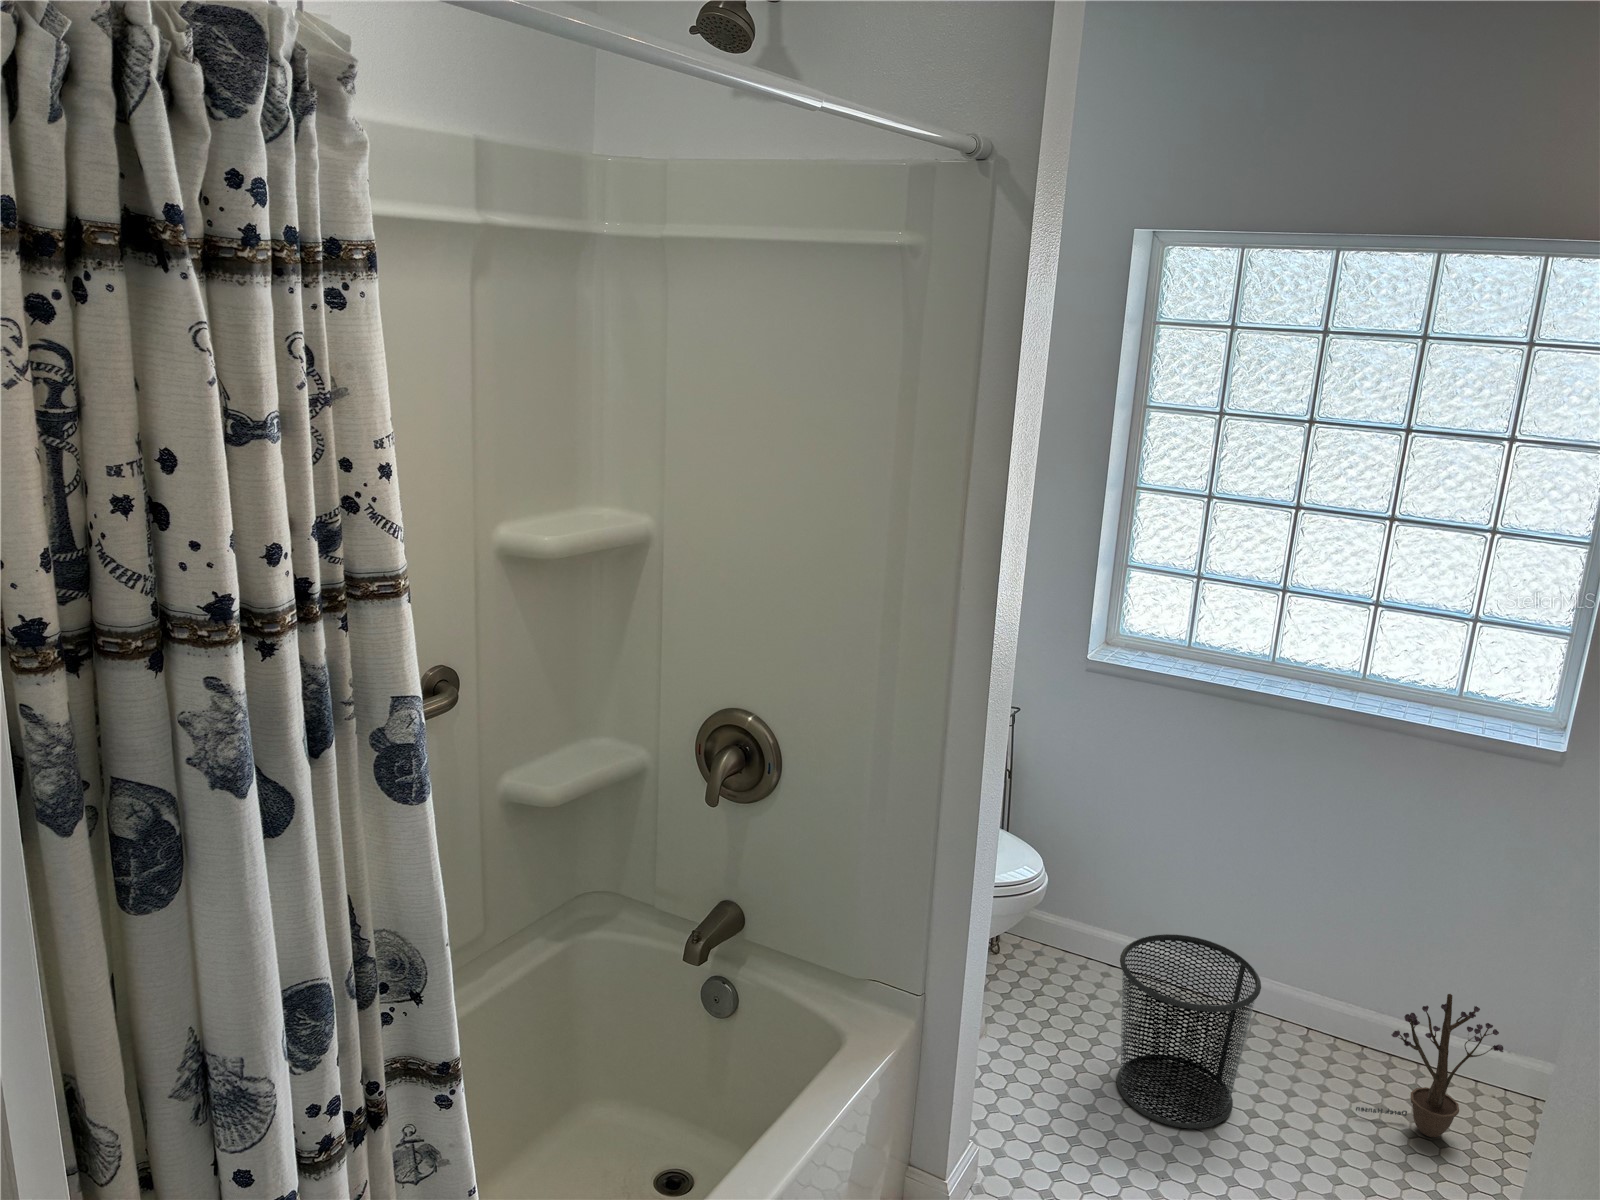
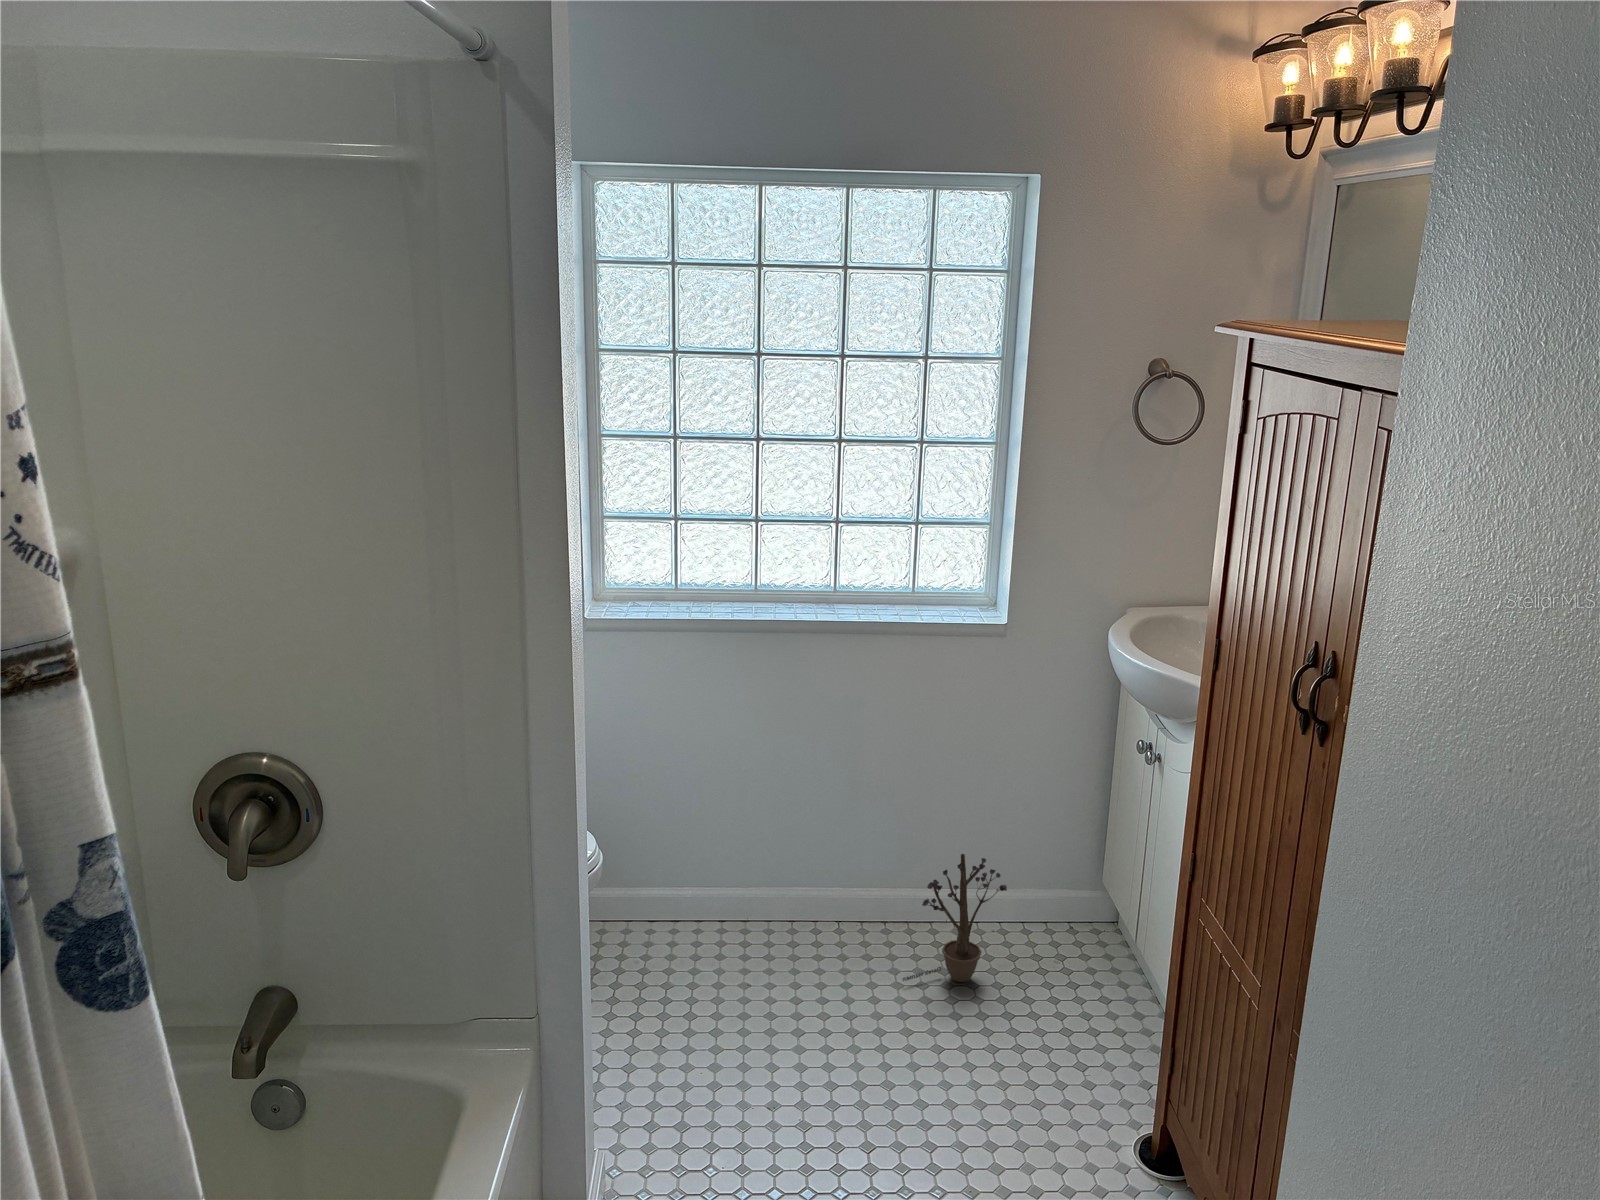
waste bin: present [1117,934,1261,1128] -> none [685,869,818,1056]

